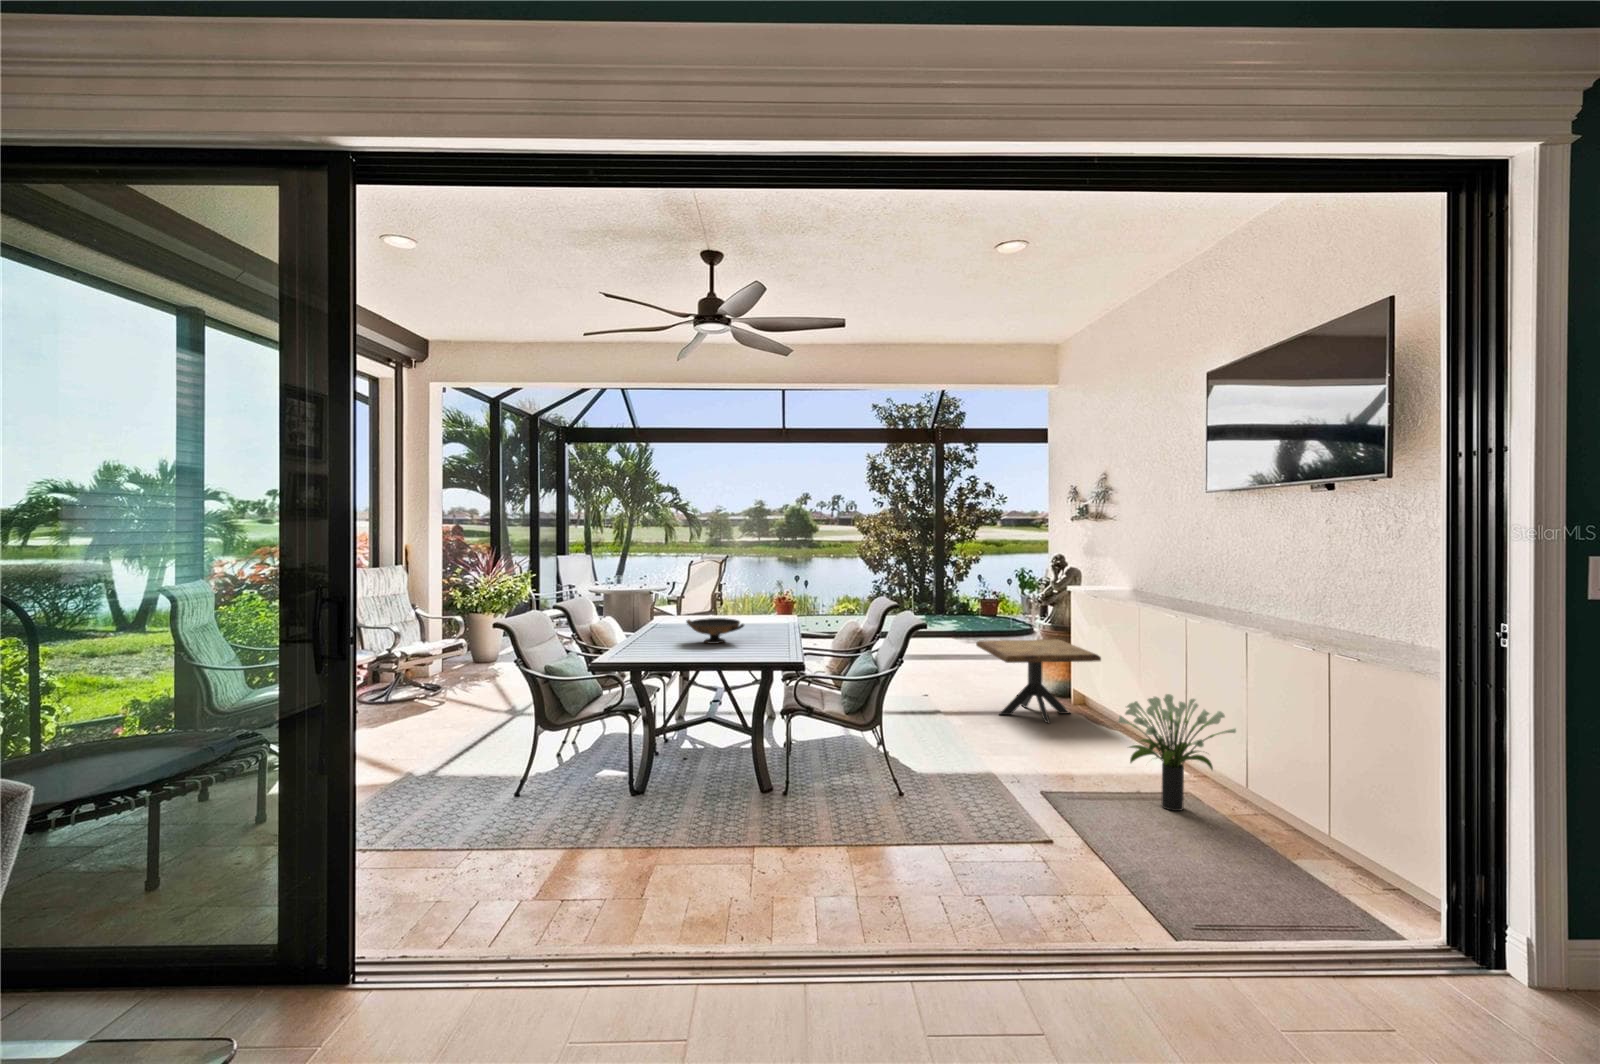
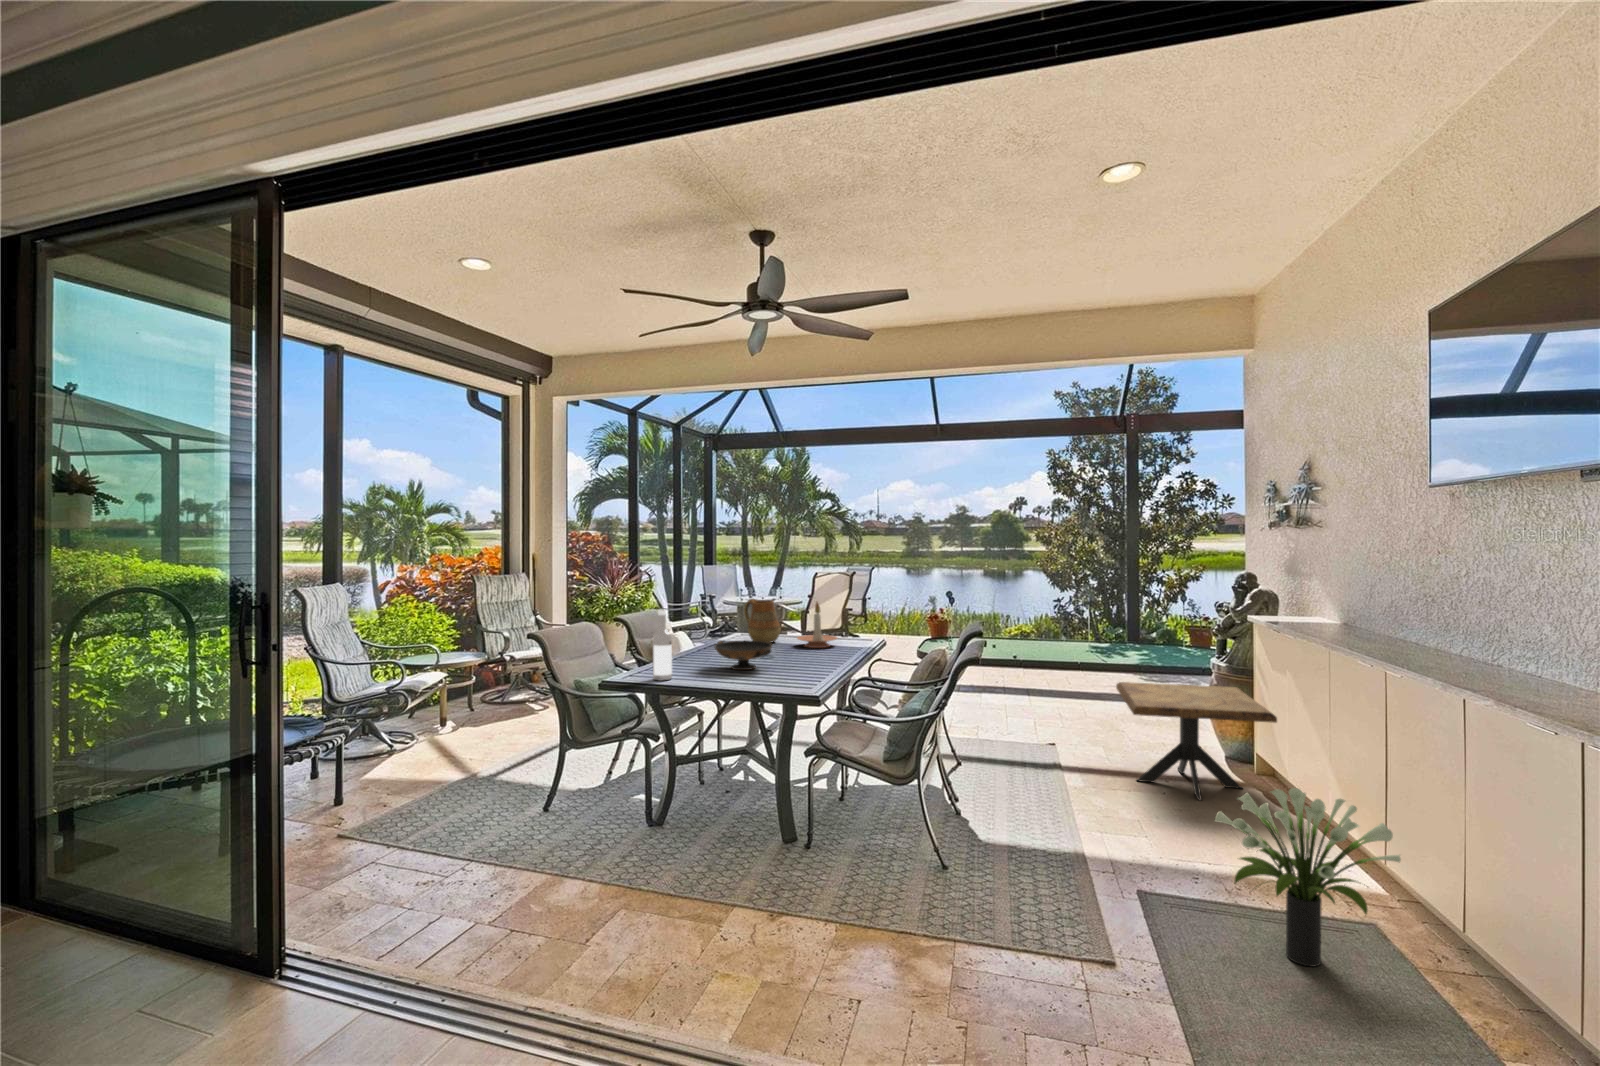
pitcher: none [673,583,707,623] -> present [744,599,781,643]
candle holder: none [726,584,763,624] -> present [797,602,837,648]
wine bottle: none [651,592,669,655] -> present [652,610,672,681]

